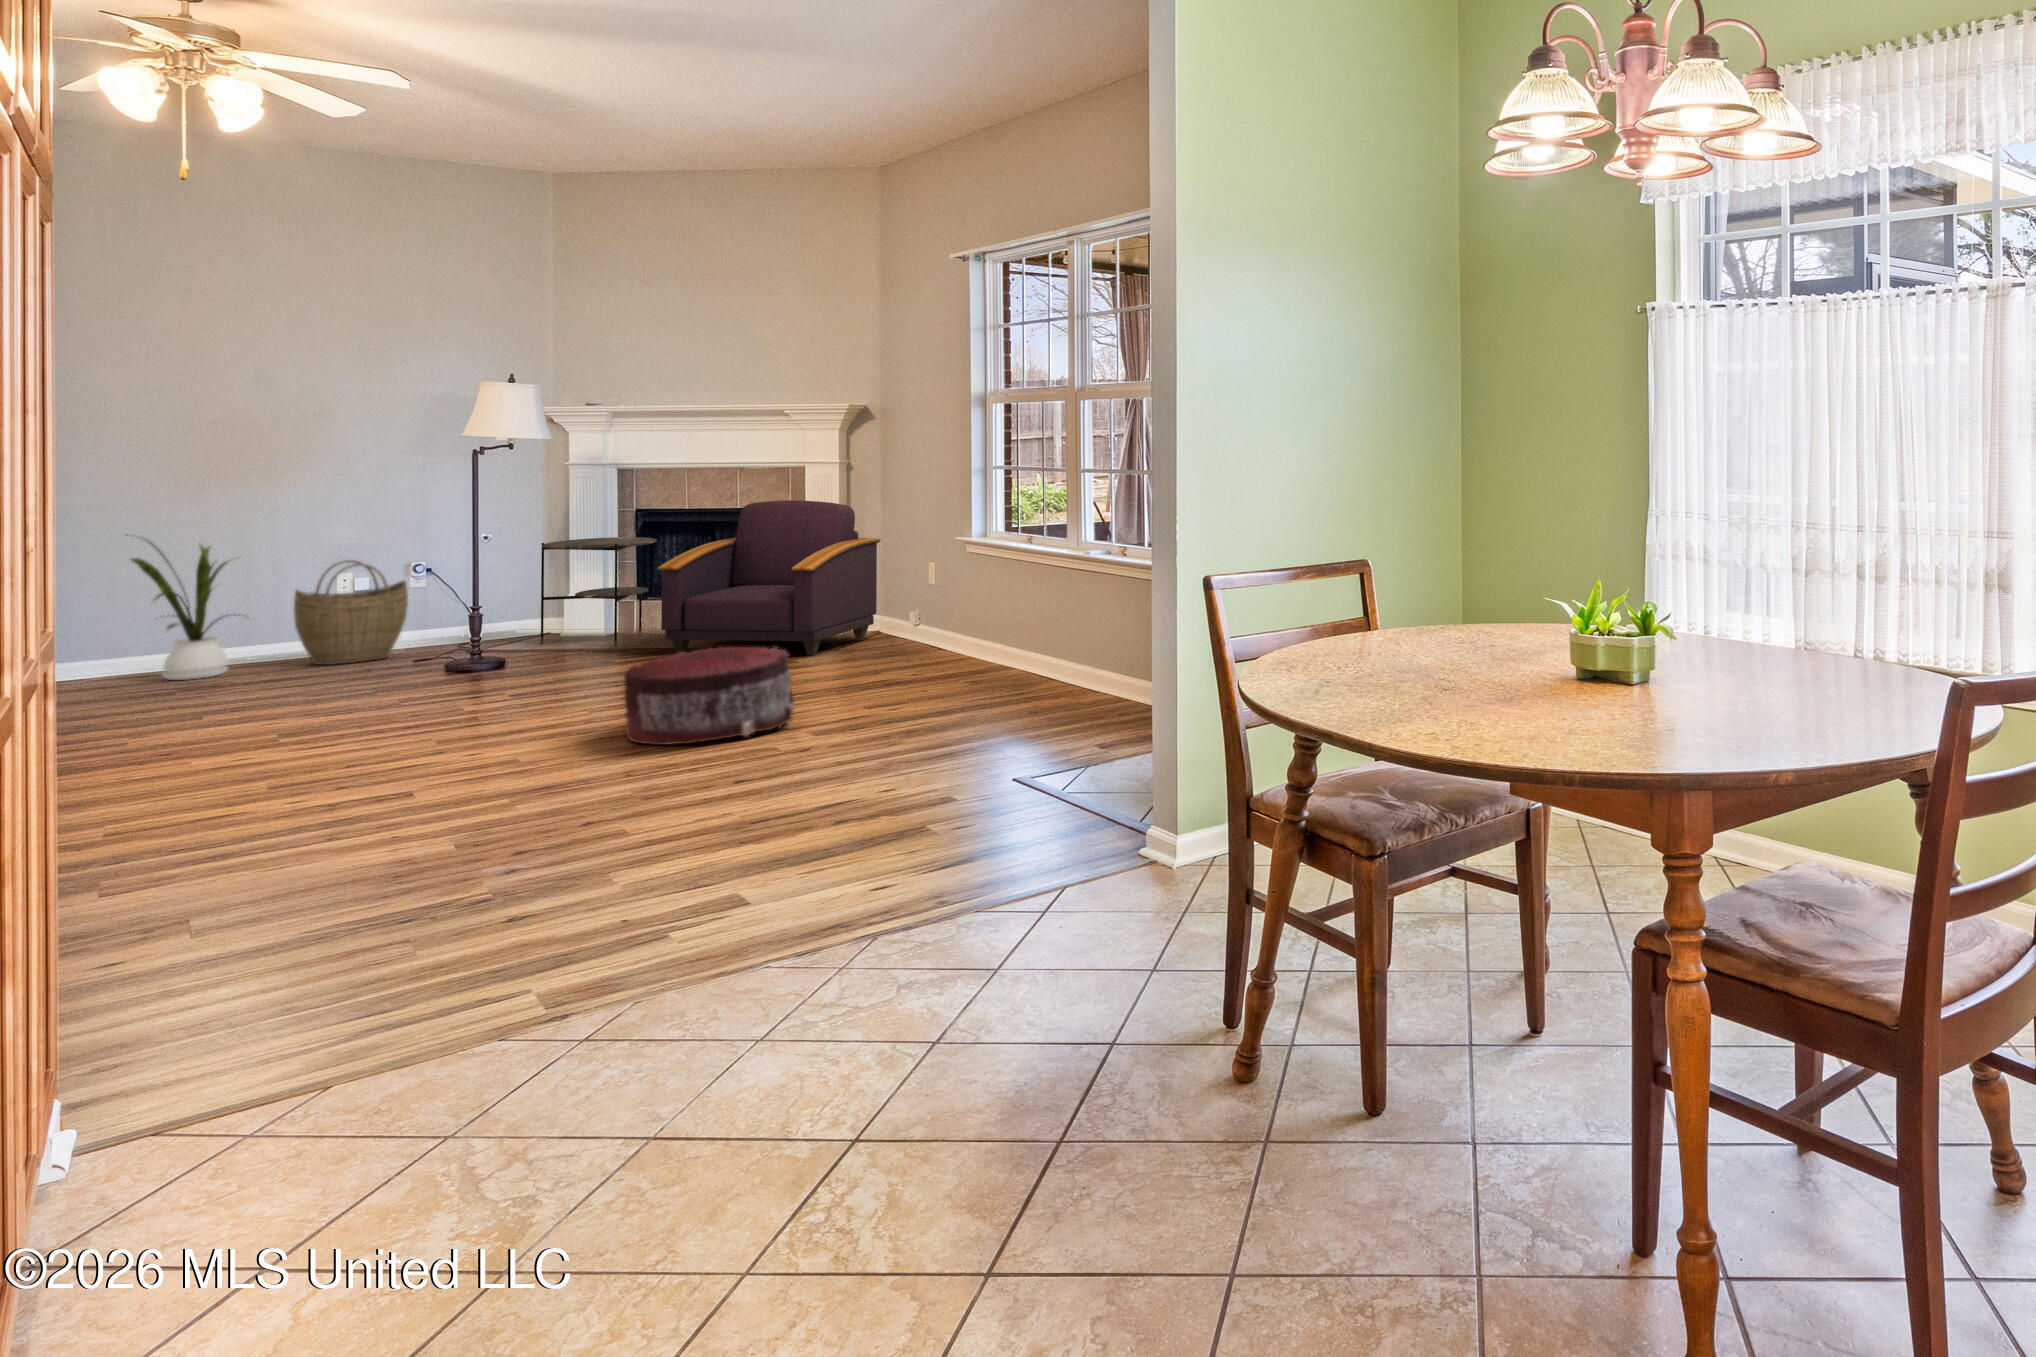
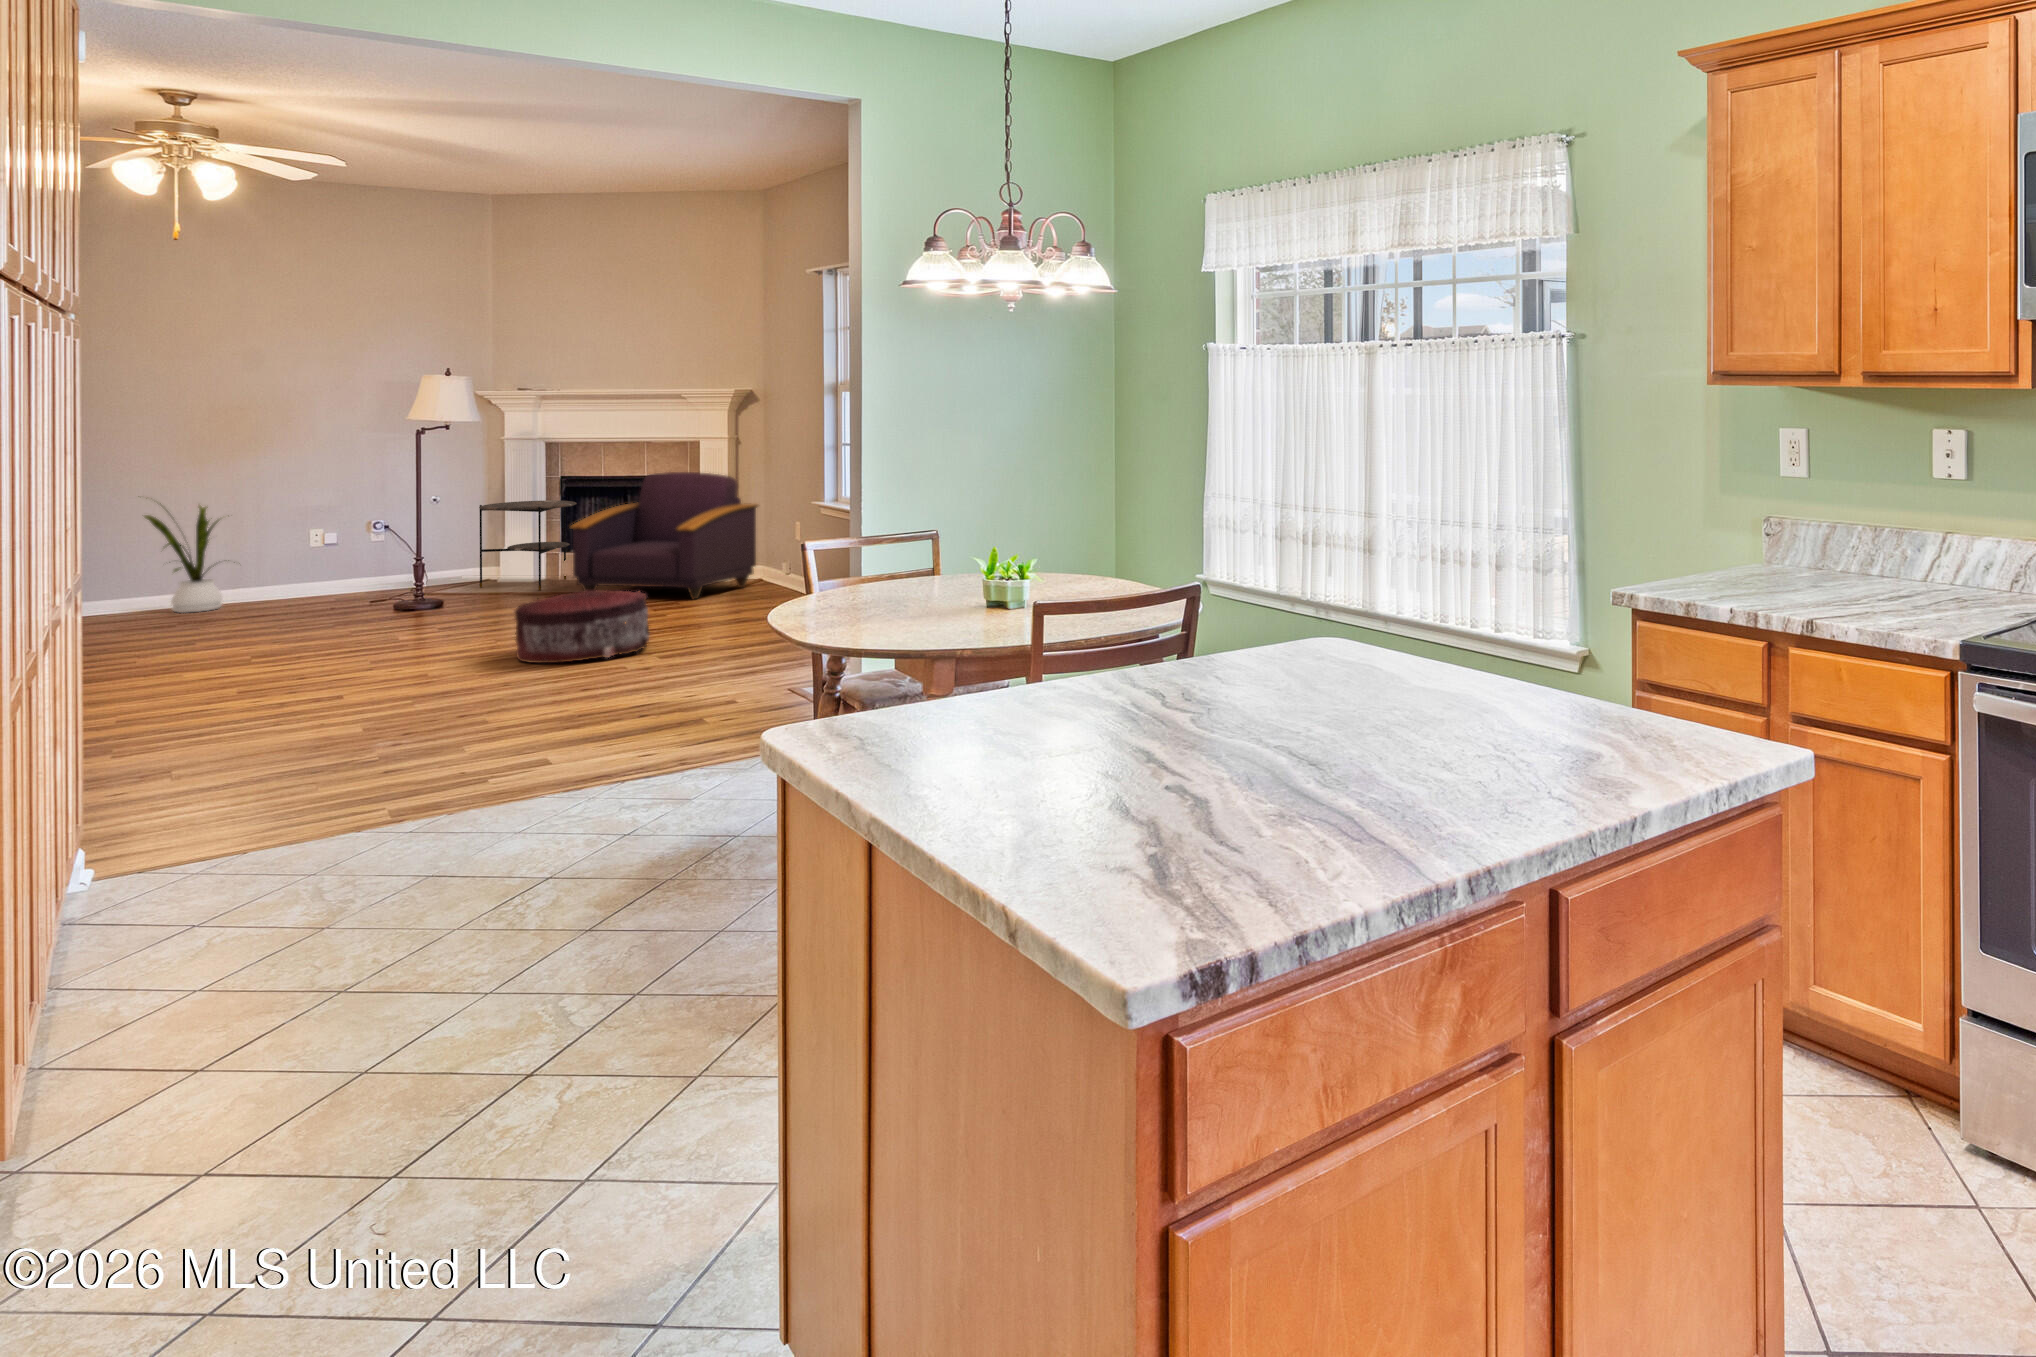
woven basket: present [294,560,408,665] -> none [275,518,369,603]

